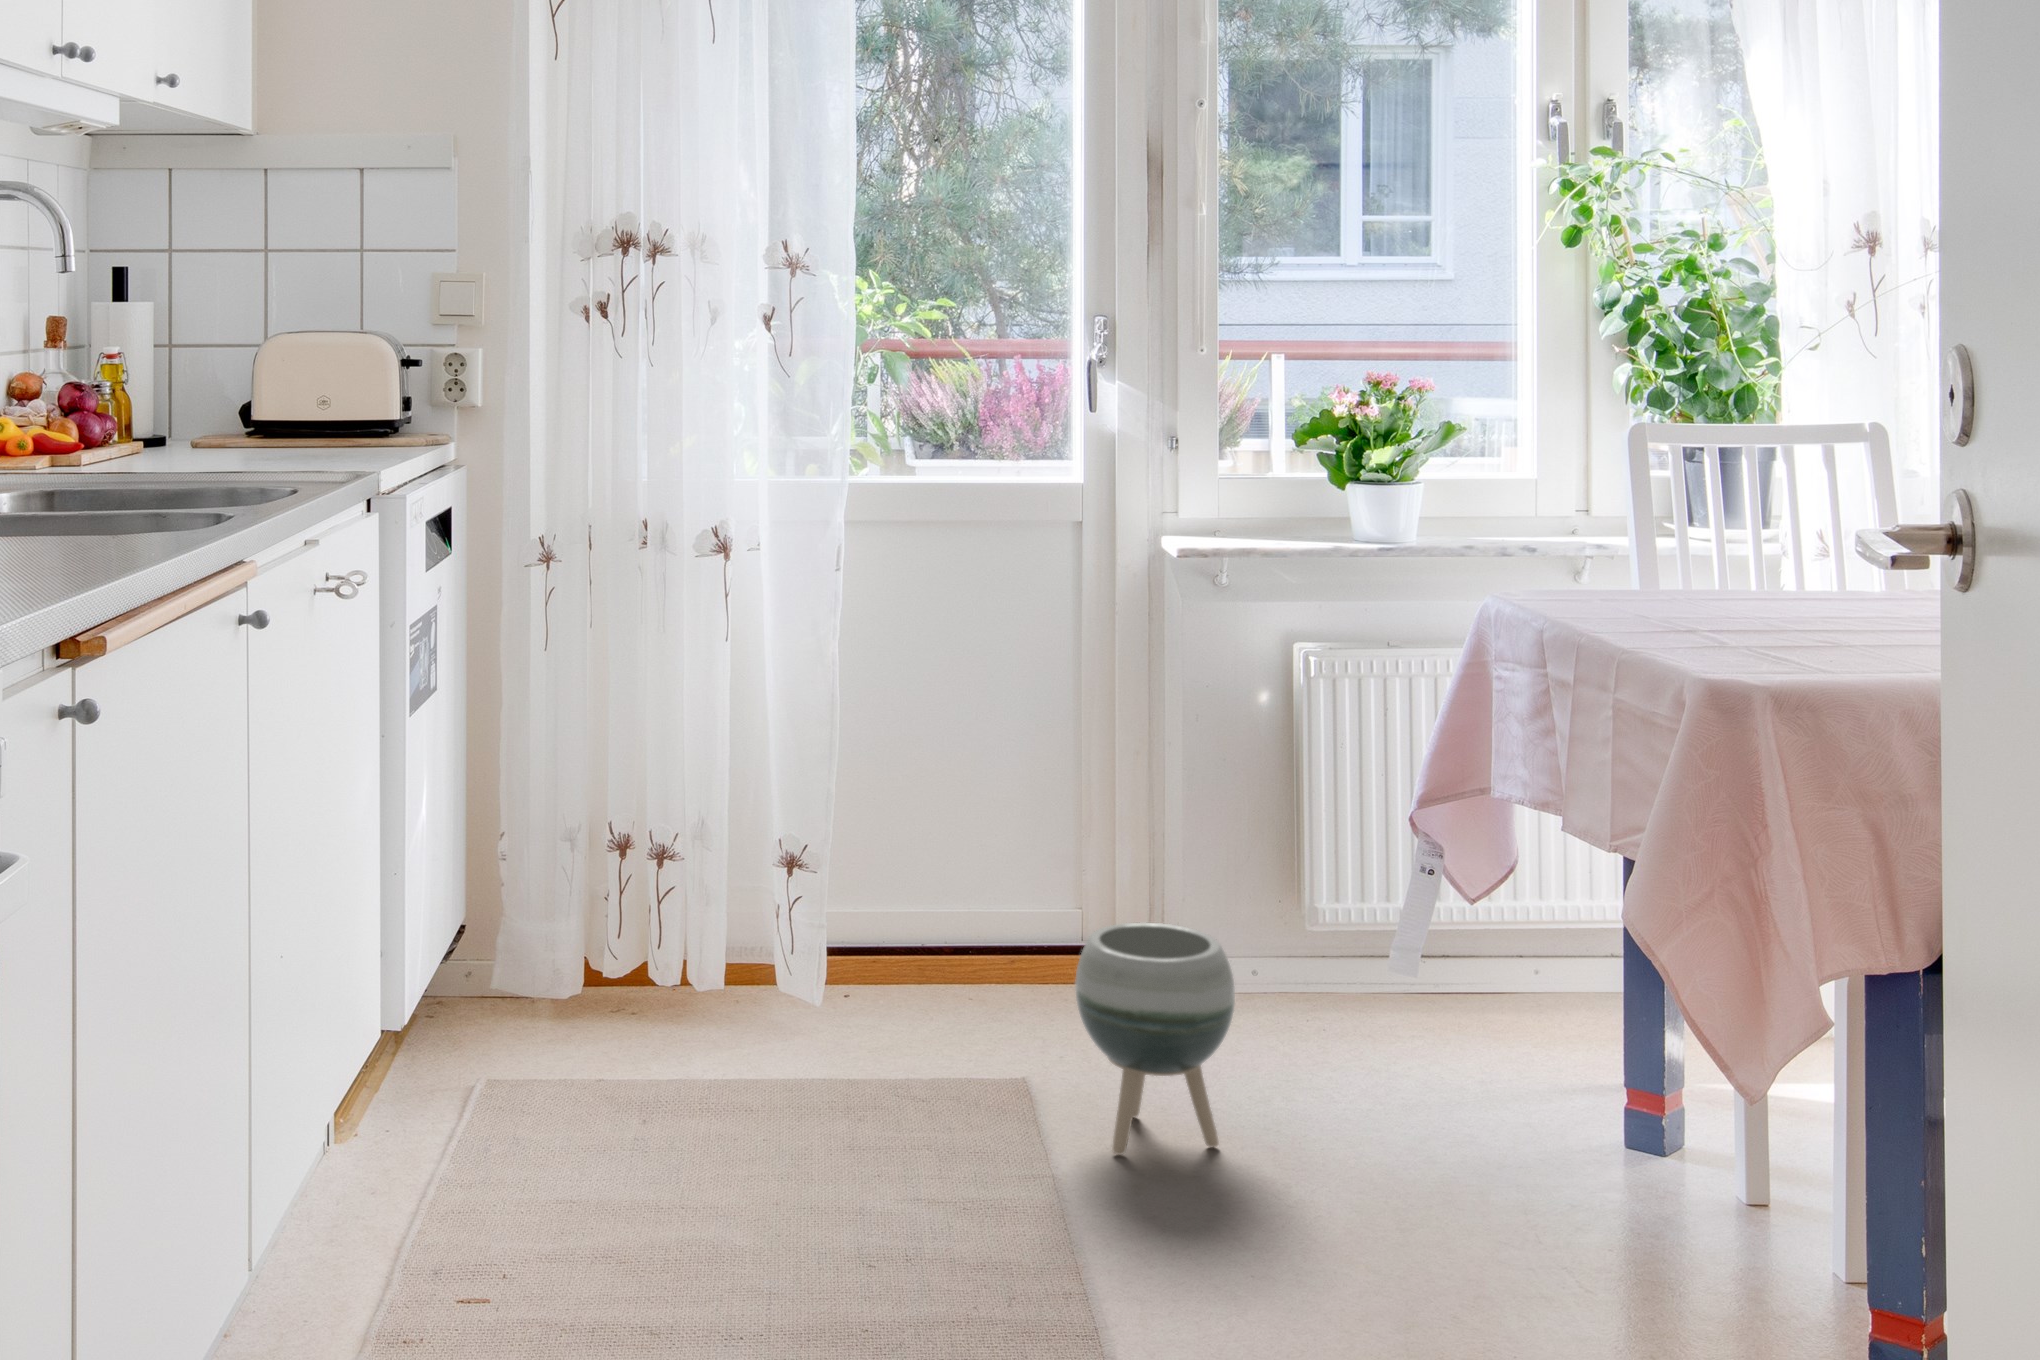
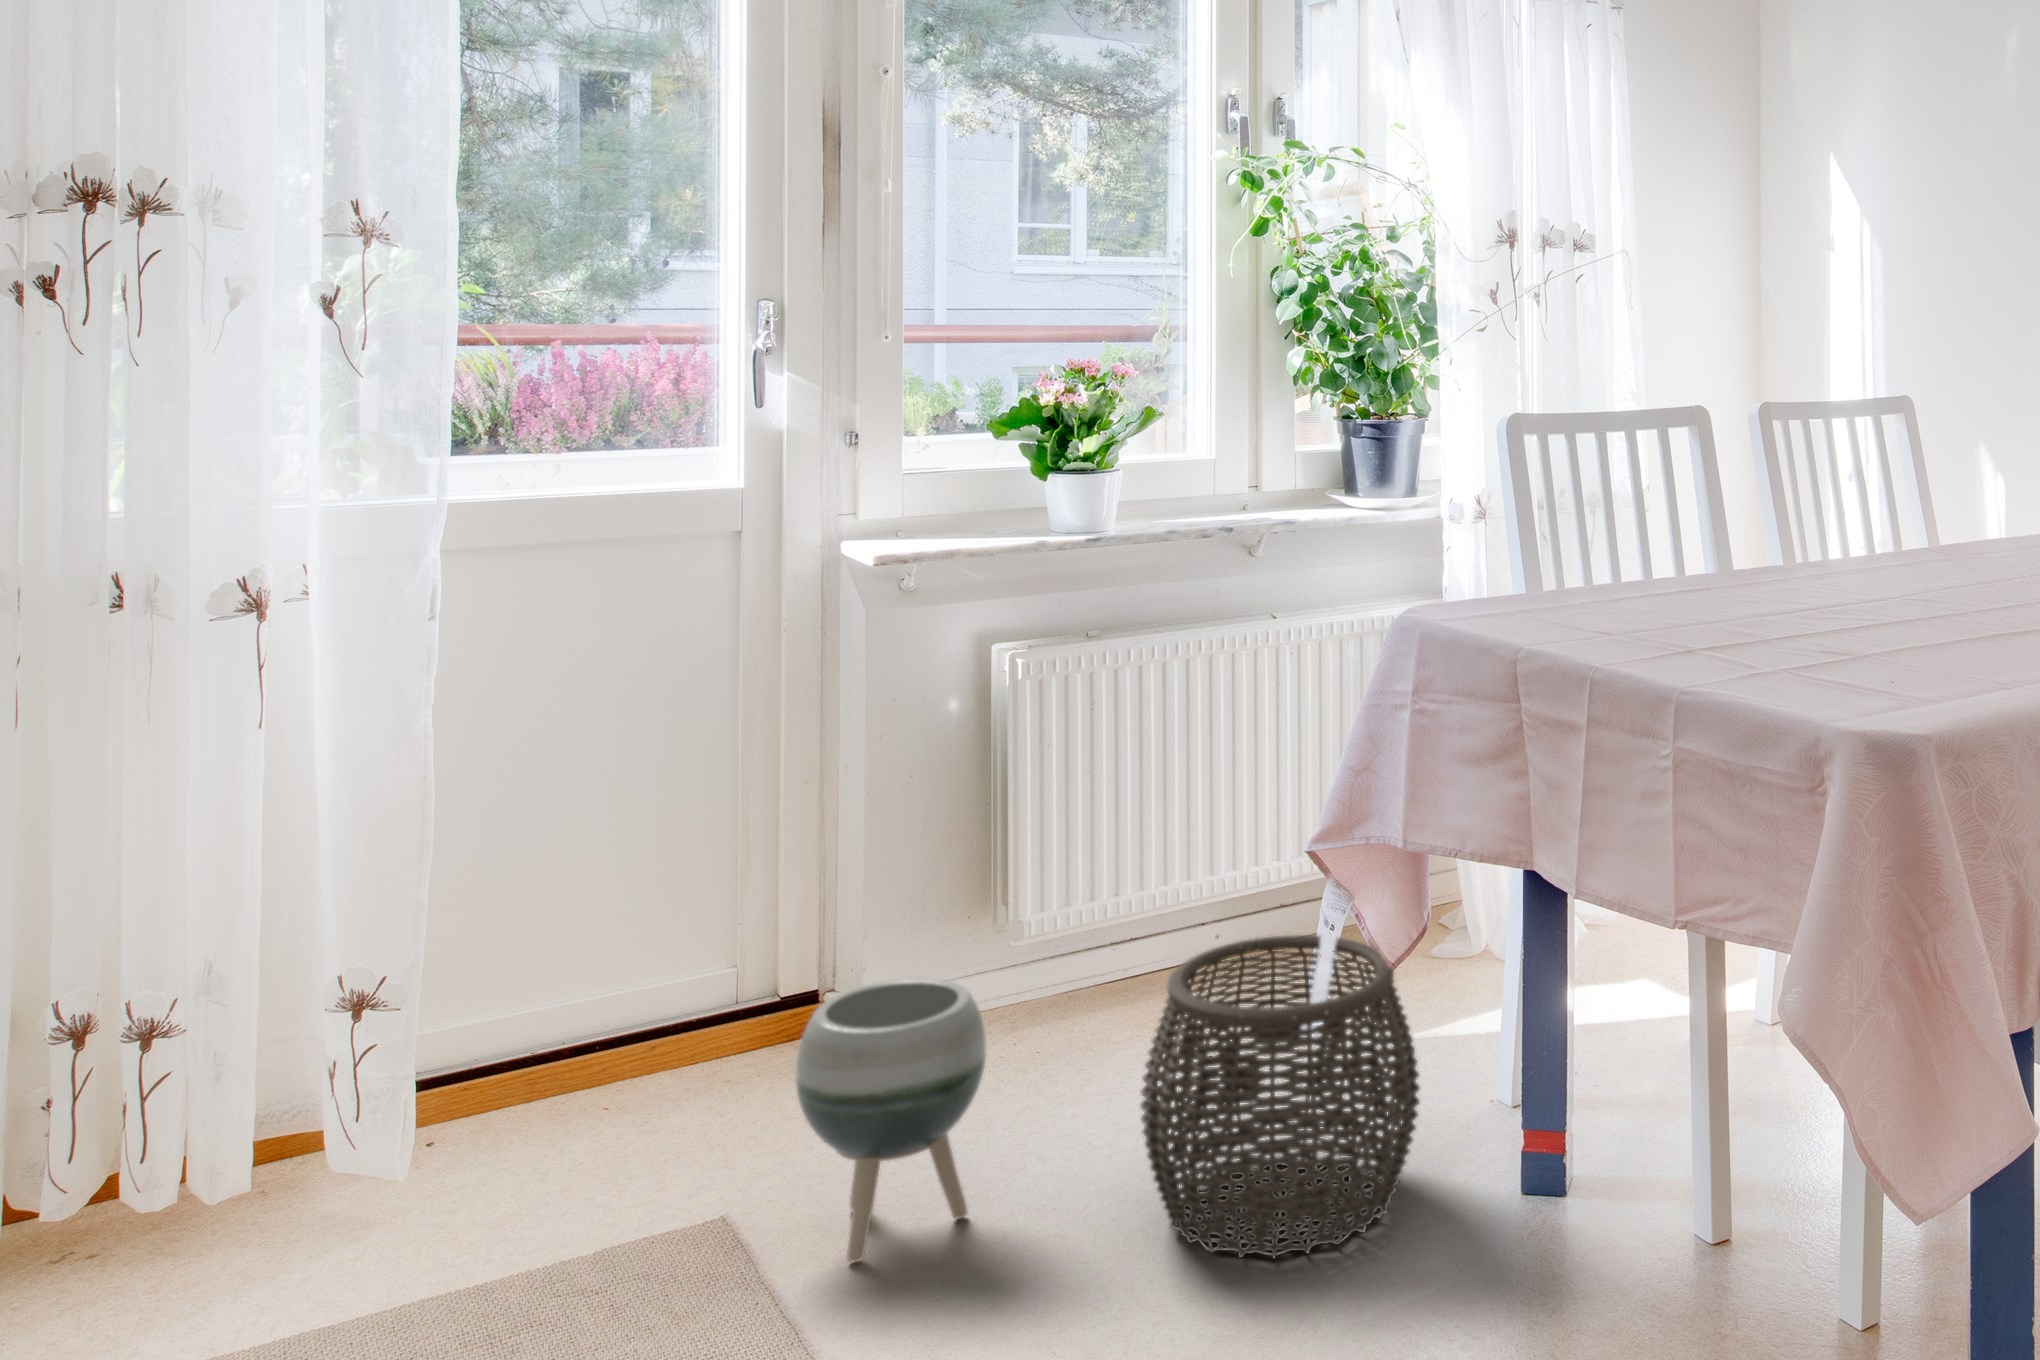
woven basket: none [1364,955,1654,1268] -> present [1141,935,1420,1258]

